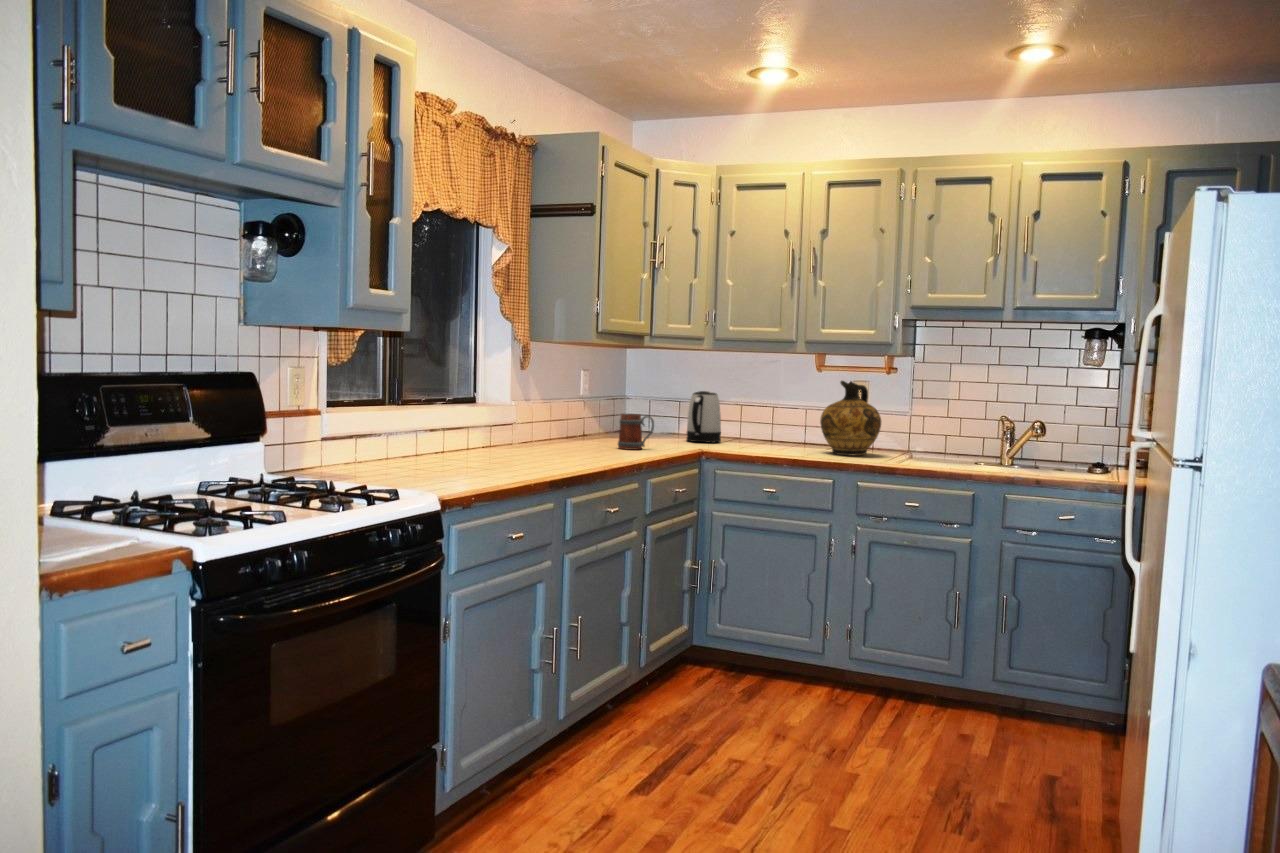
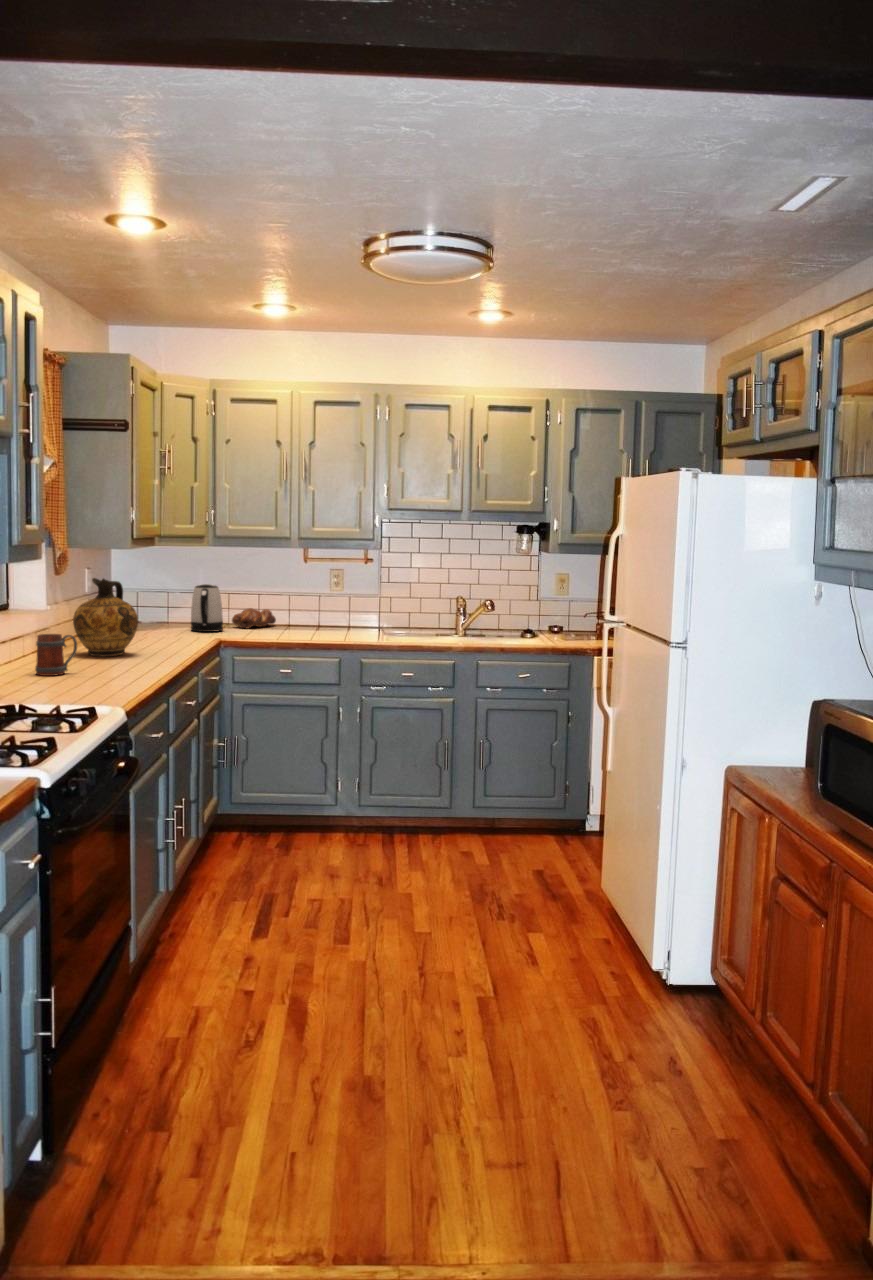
ceramic jug: present [820,381,881,455] -> present [73,578,138,656]
mug: present [618,414,654,450] -> present [35,634,77,676]
bread loaf: none [738,421,791,442] -> present [232,608,276,628]

